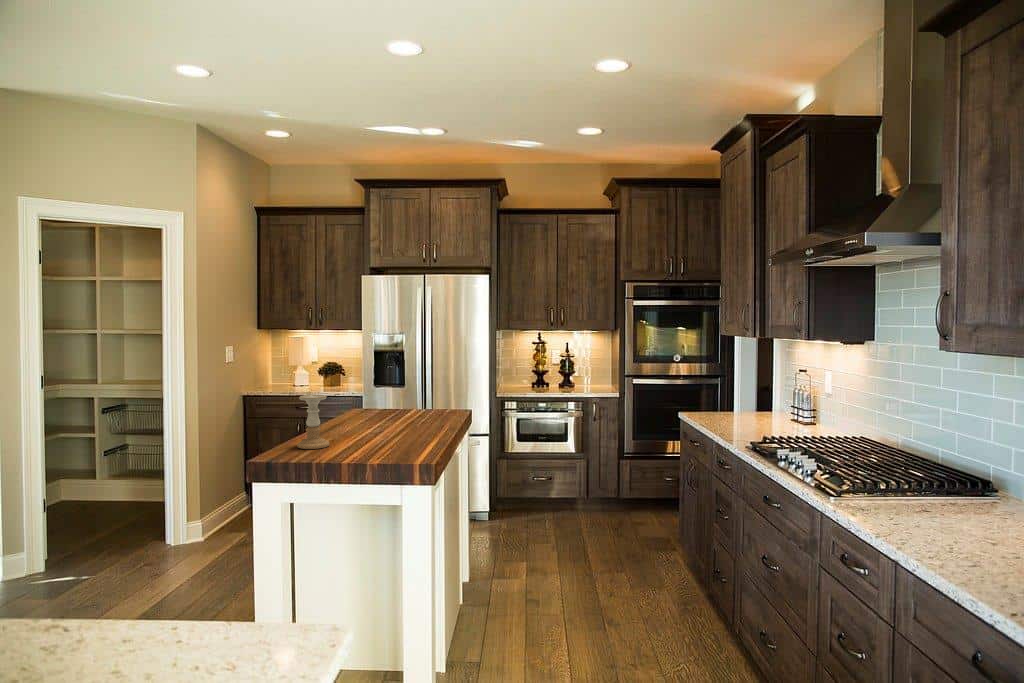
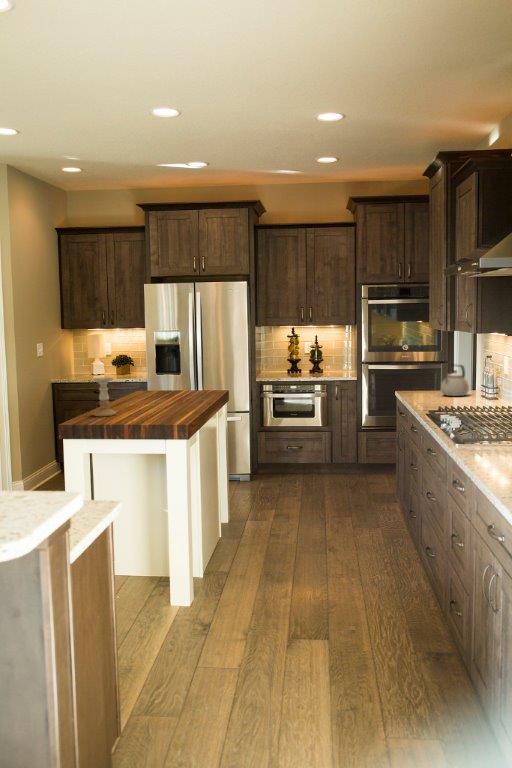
kettle: none [738,380,774,420] -> present [441,365,469,396]

